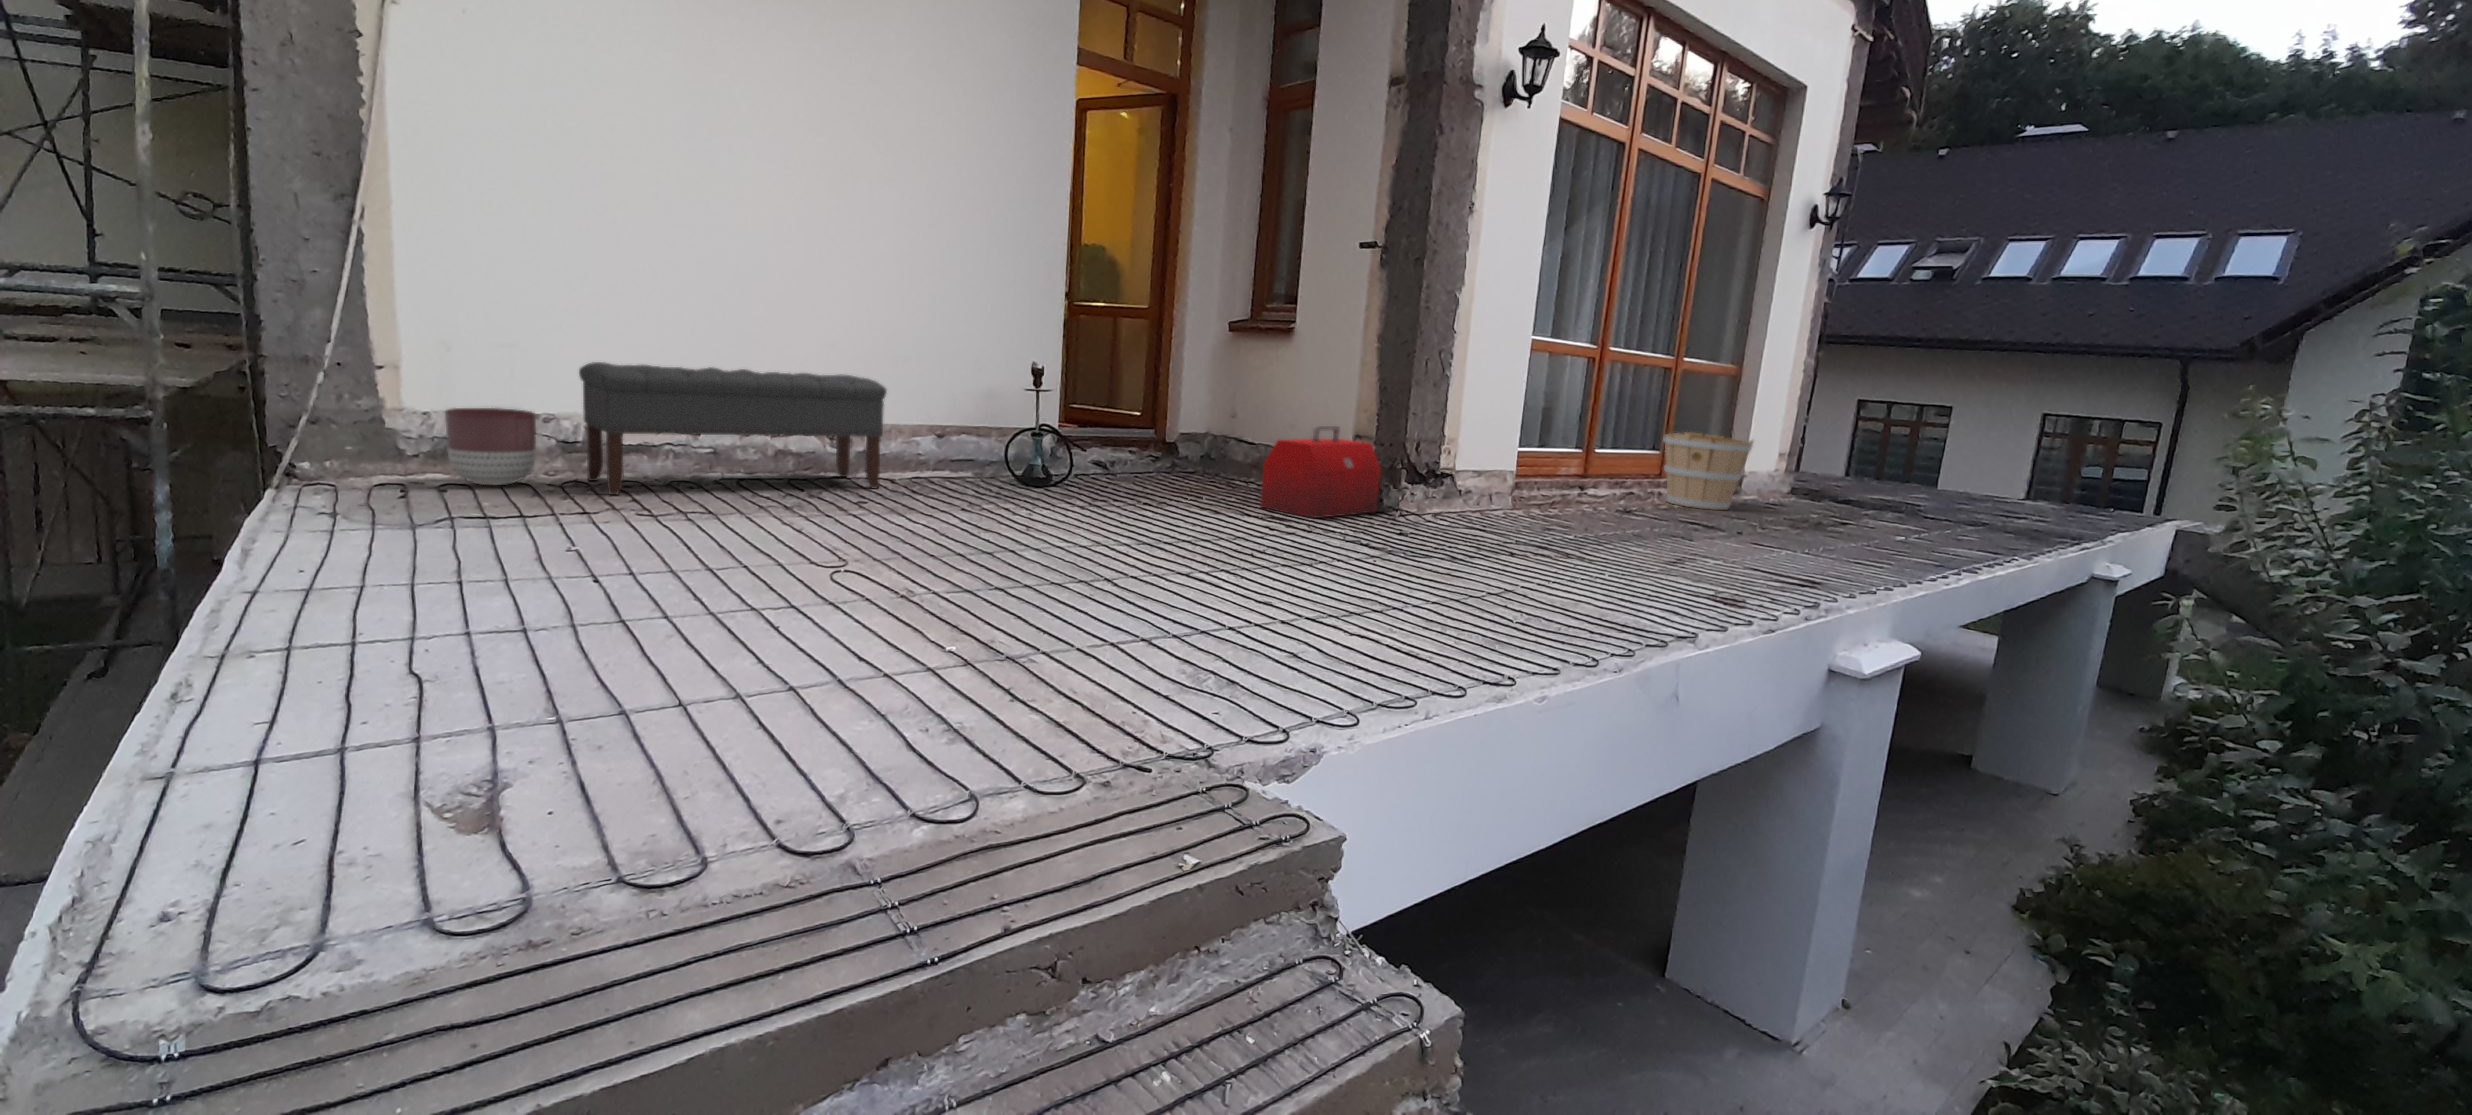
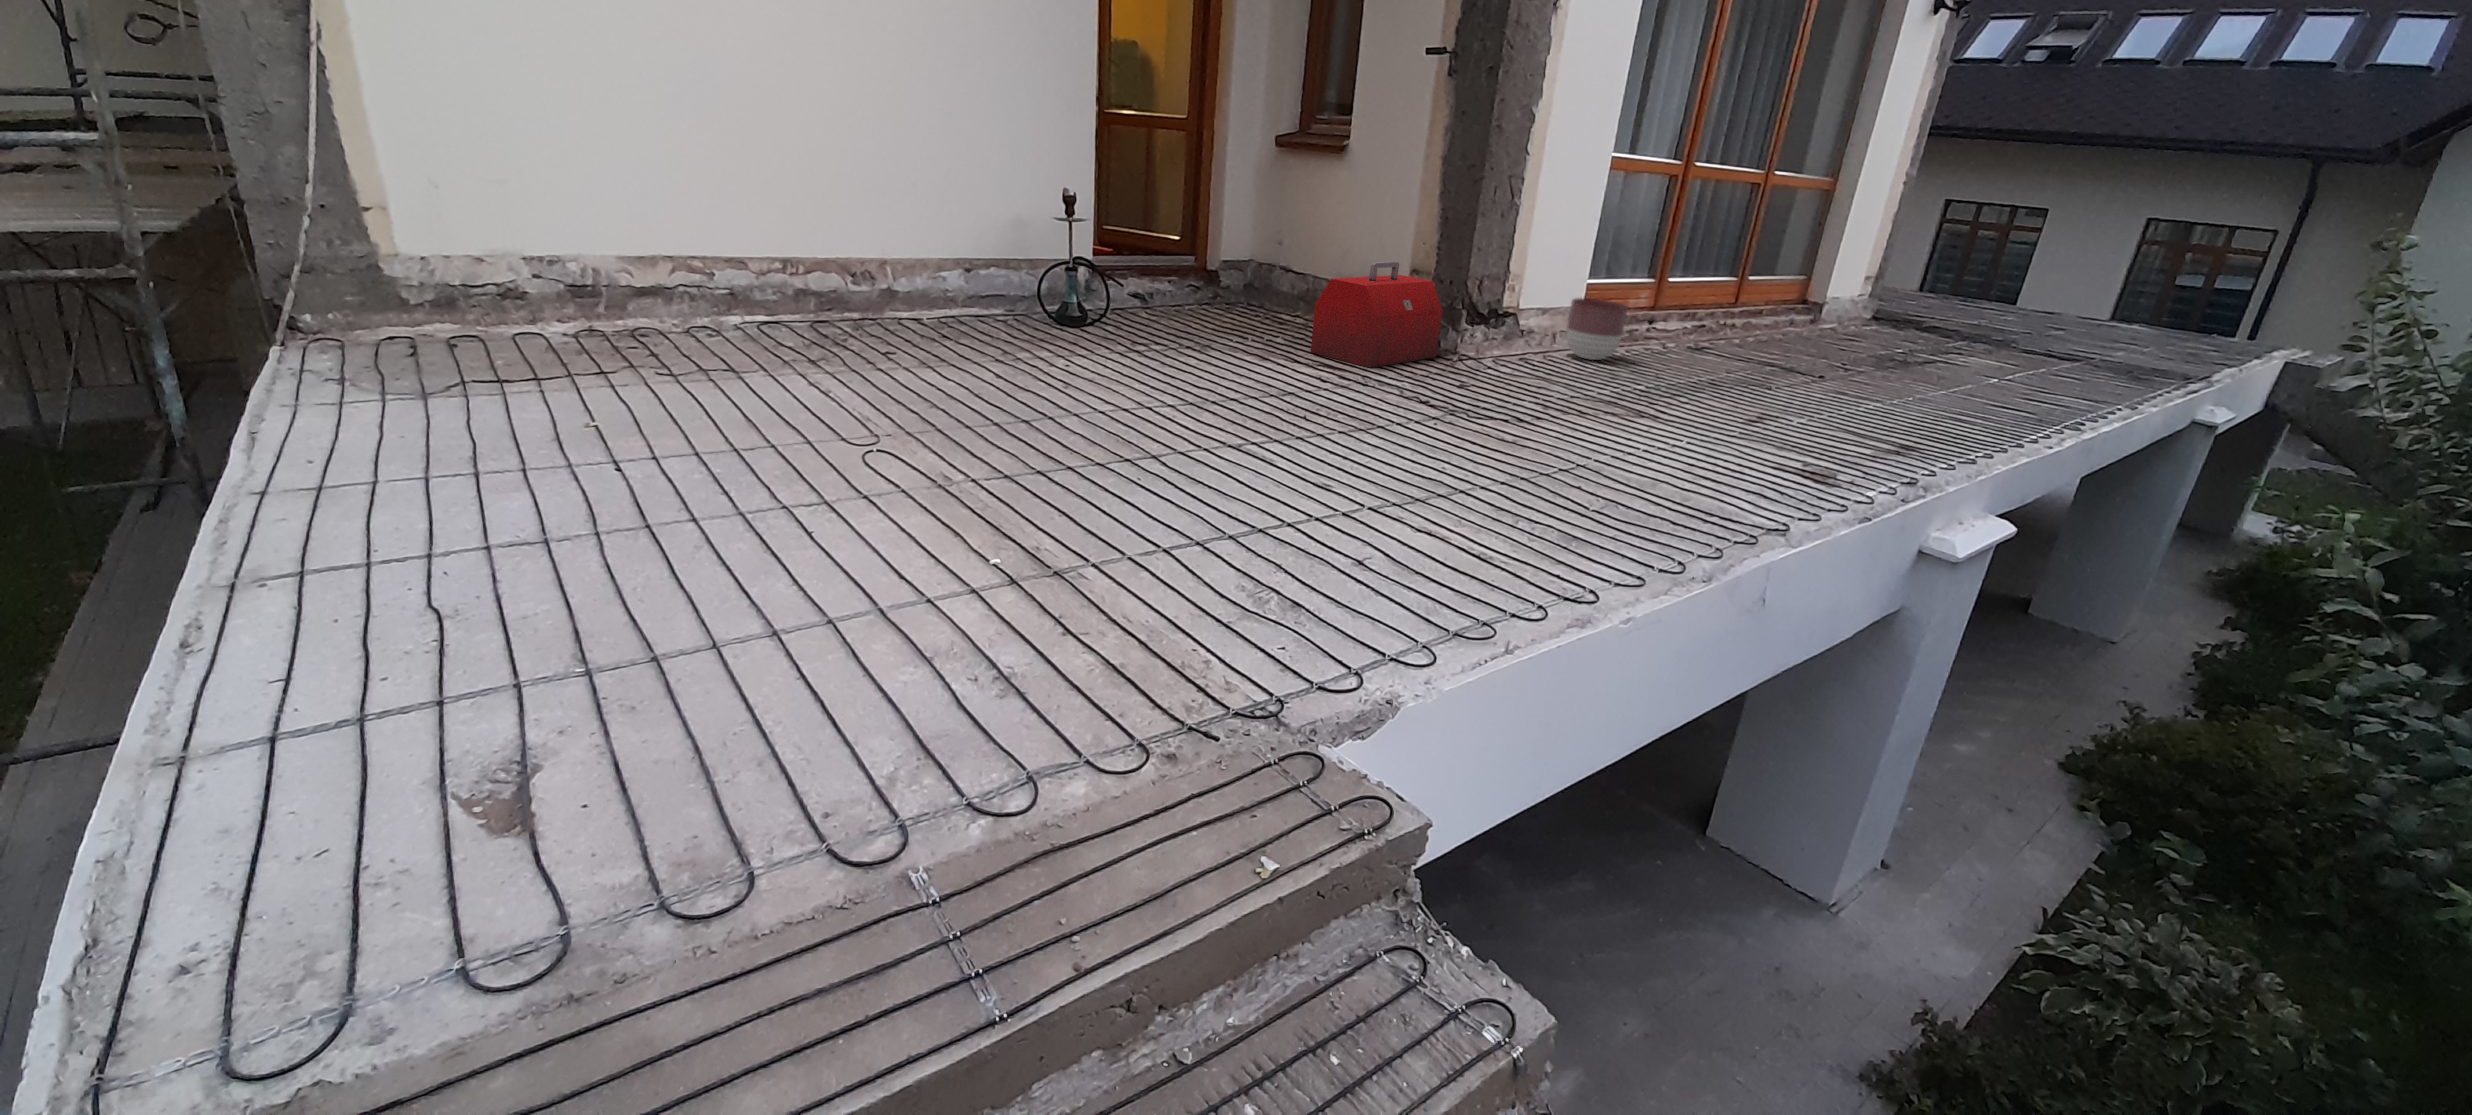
bench: present [579,362,886,495] -> none [573,198,906,348]
planter: present [445,408,536,485] -> present [1566,298,1628,360]
wooden bucket: present [1663,432,1753,510] -> none [1747,257,1852,347]

